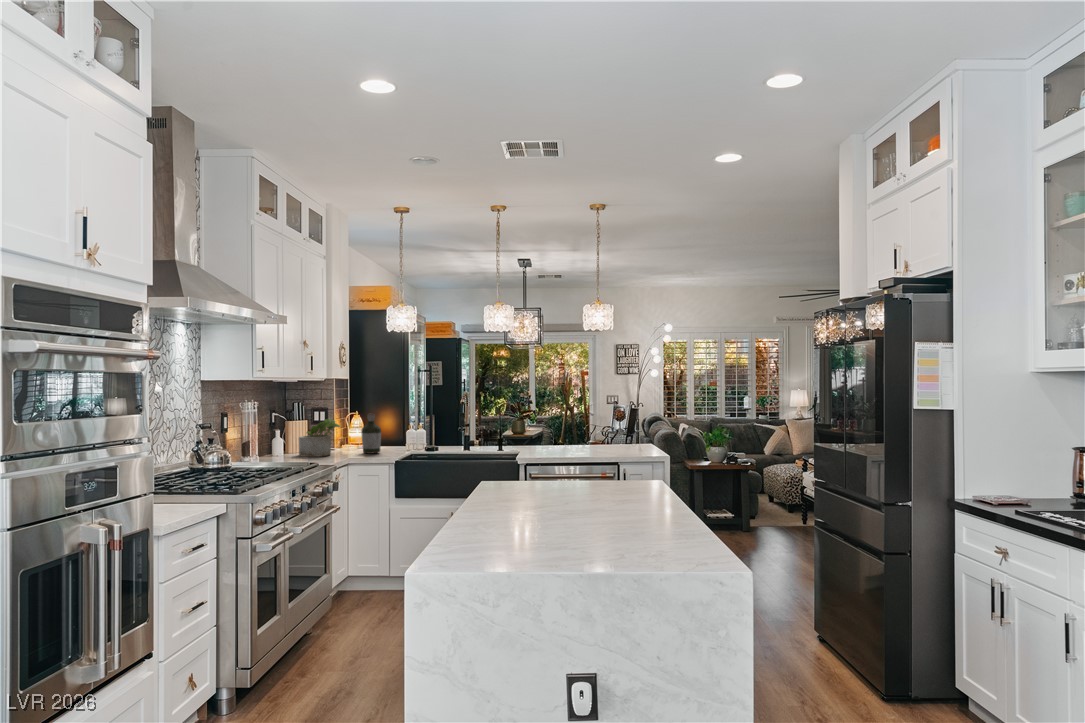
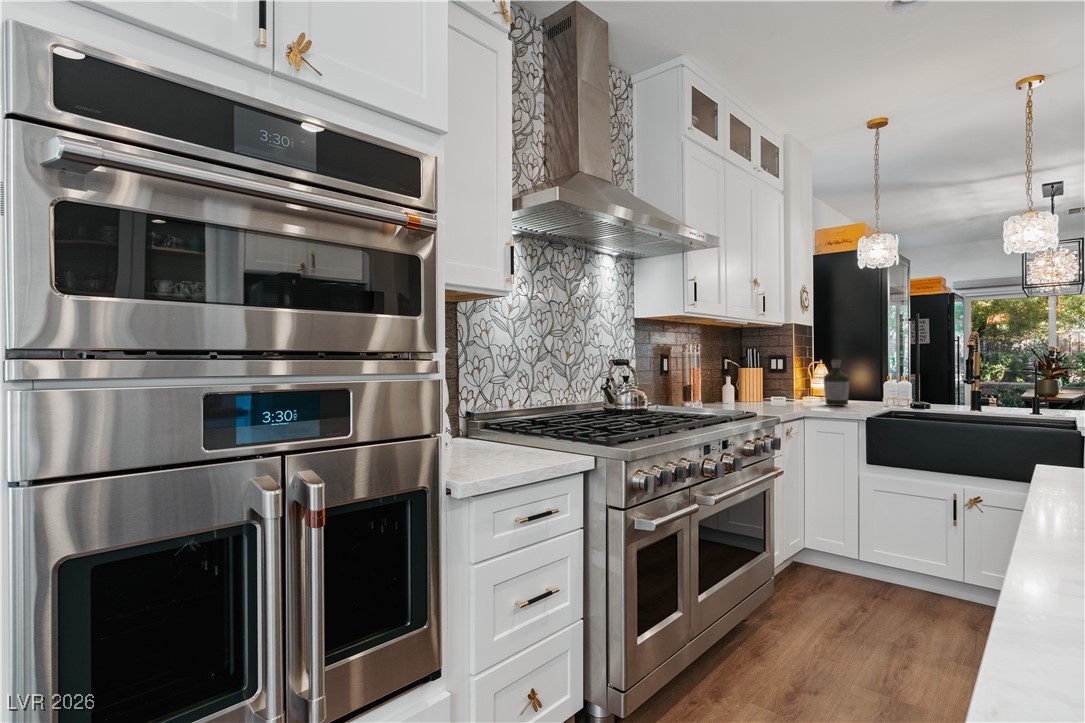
potted plant: present [299,419,340,457] -> none [750,362,799,404]

